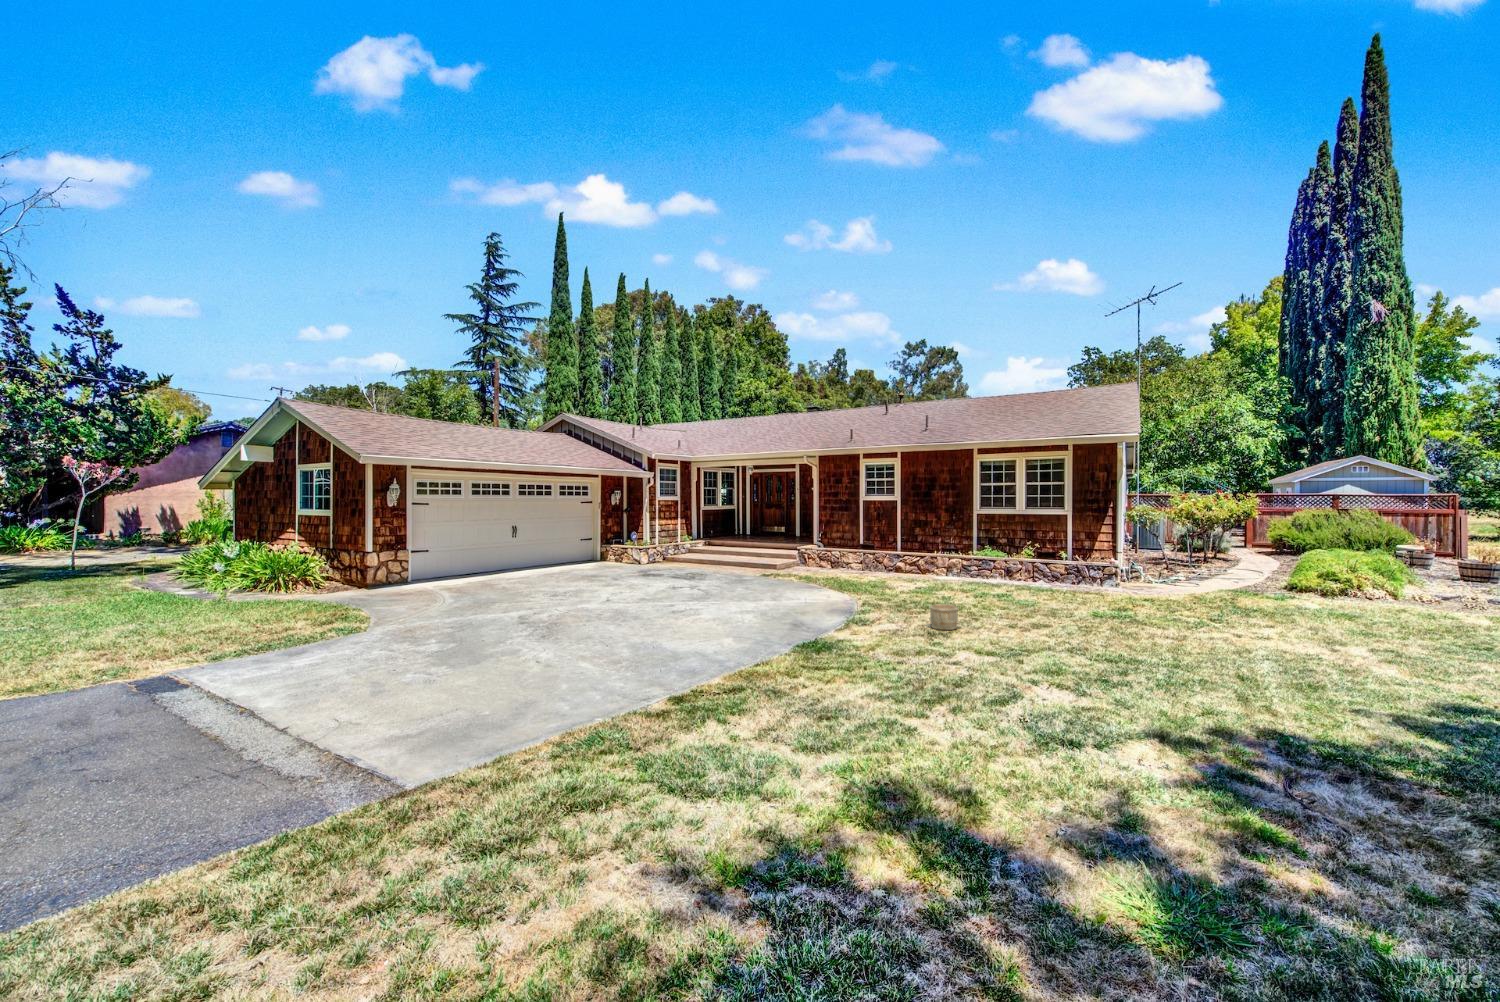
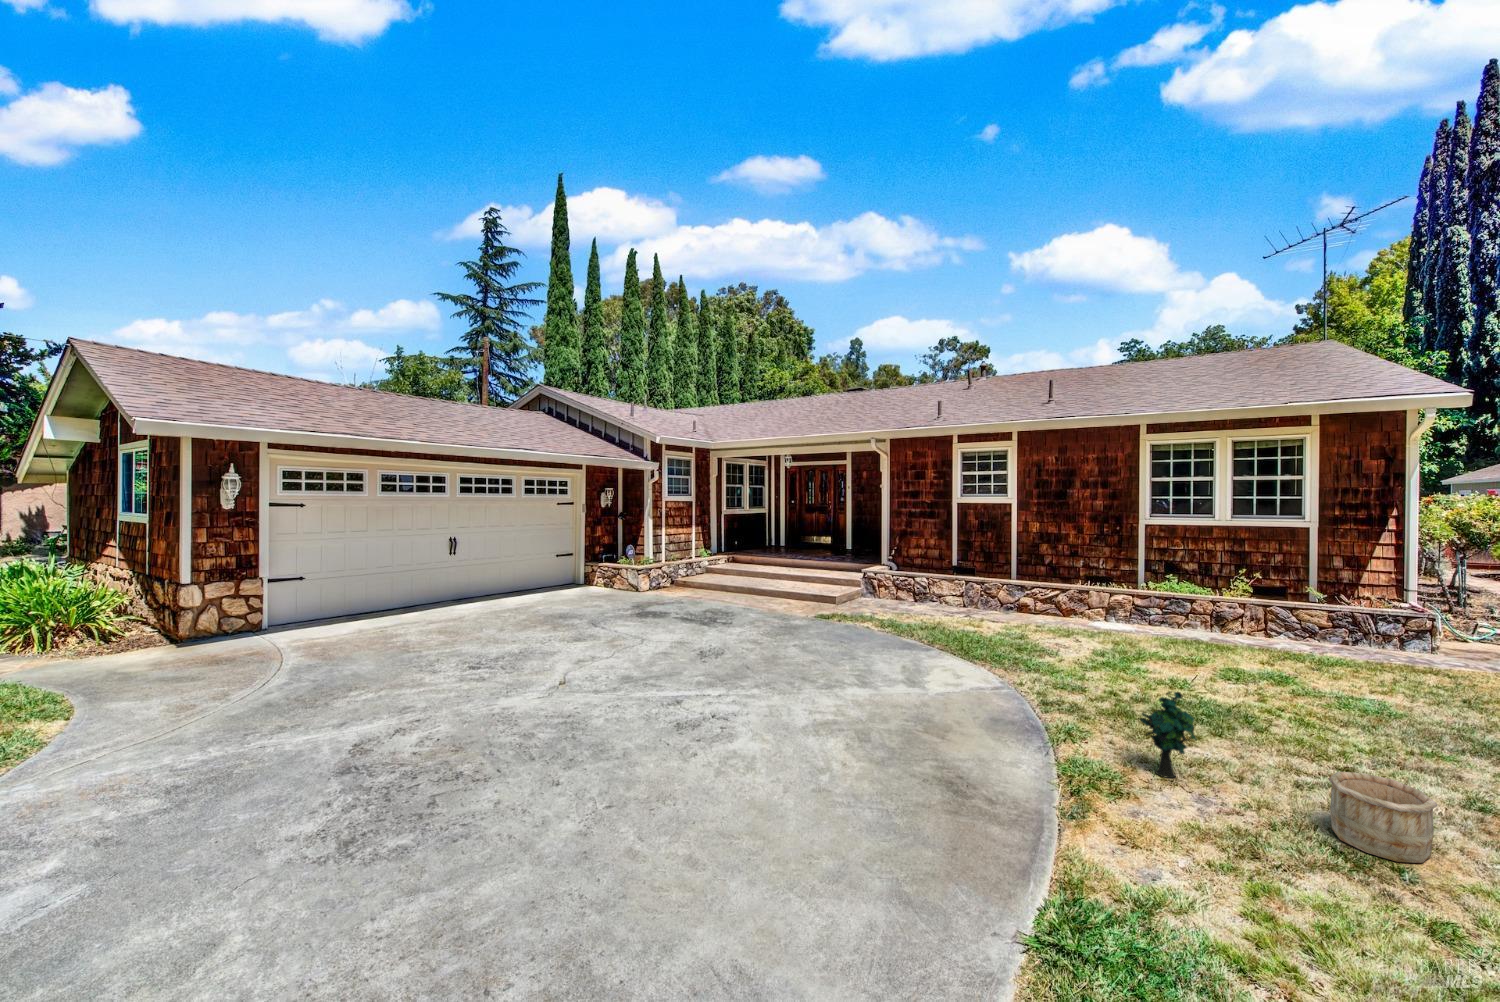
decorative plant: none [879,581,901,618] -> present [1139,692,1197,778]

